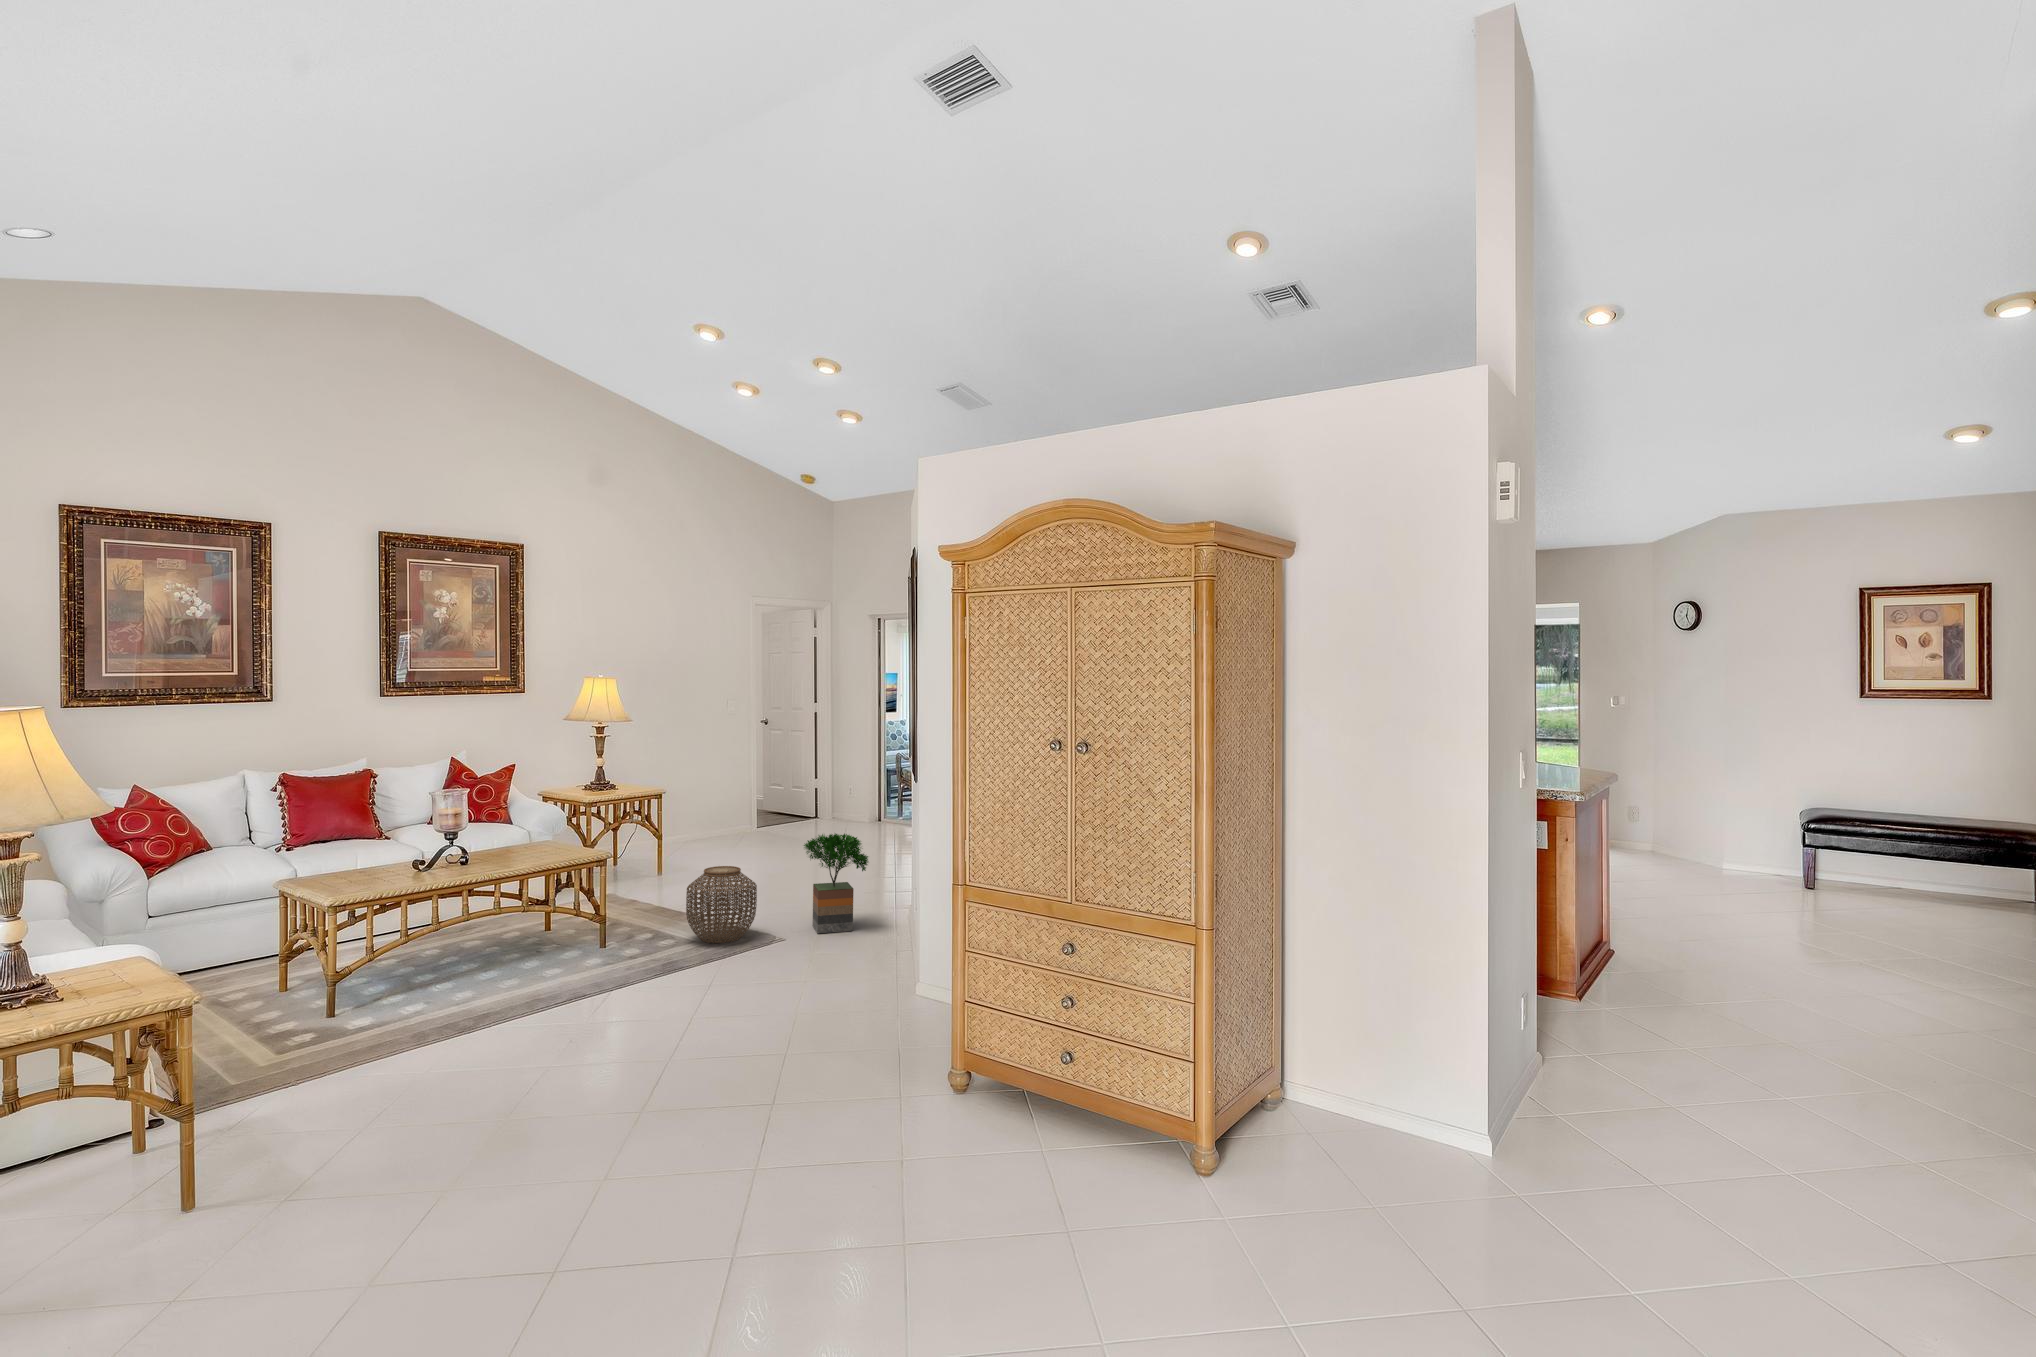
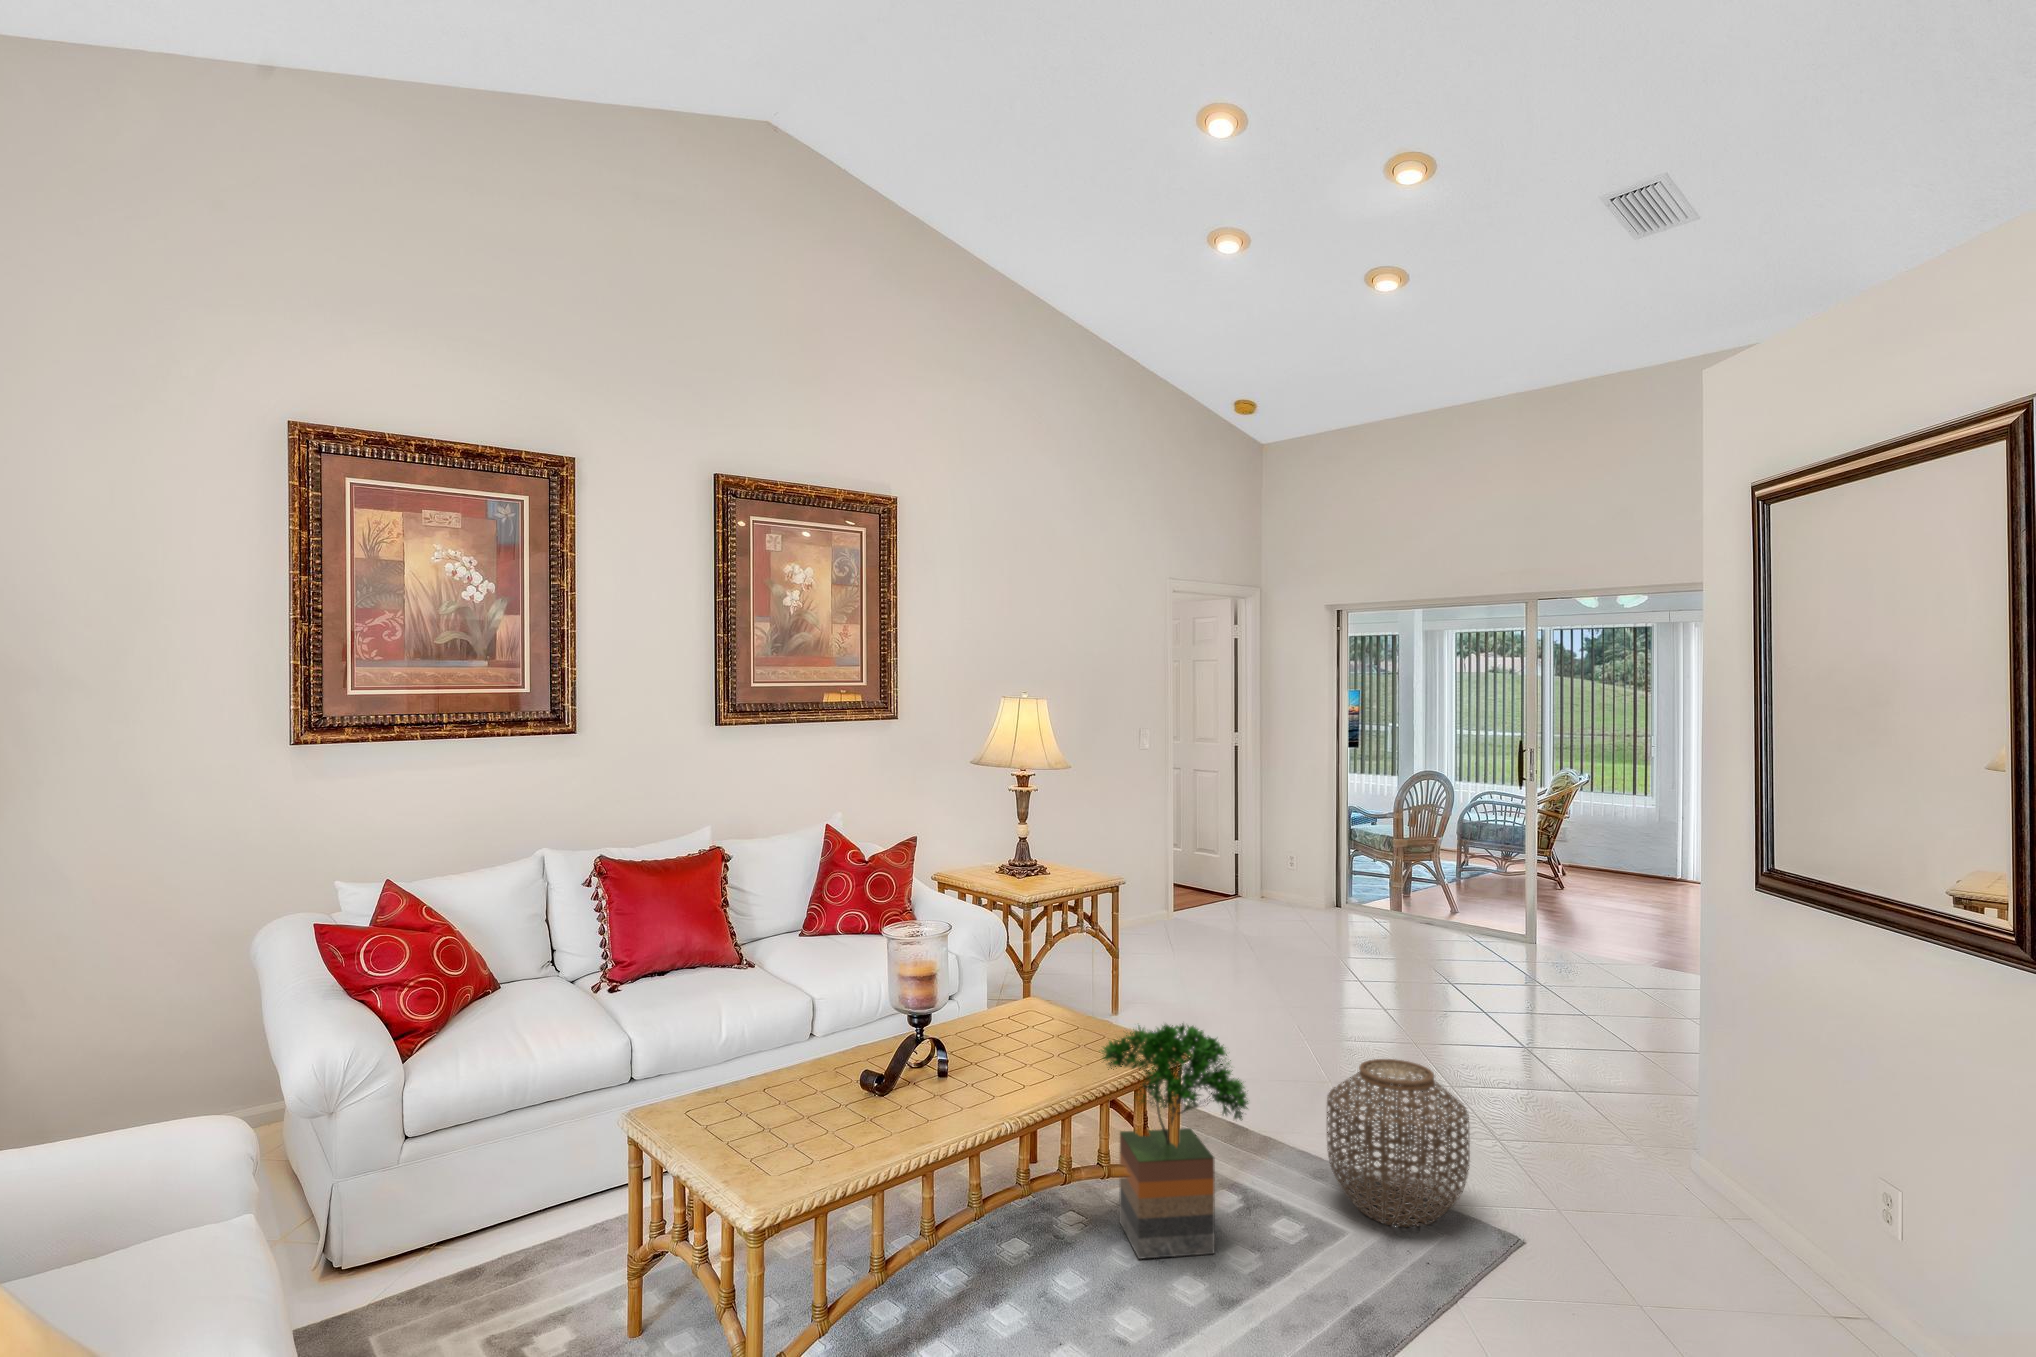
potted tree: present [804,833,868,933] -> present [1102,1024,1248,1259]

